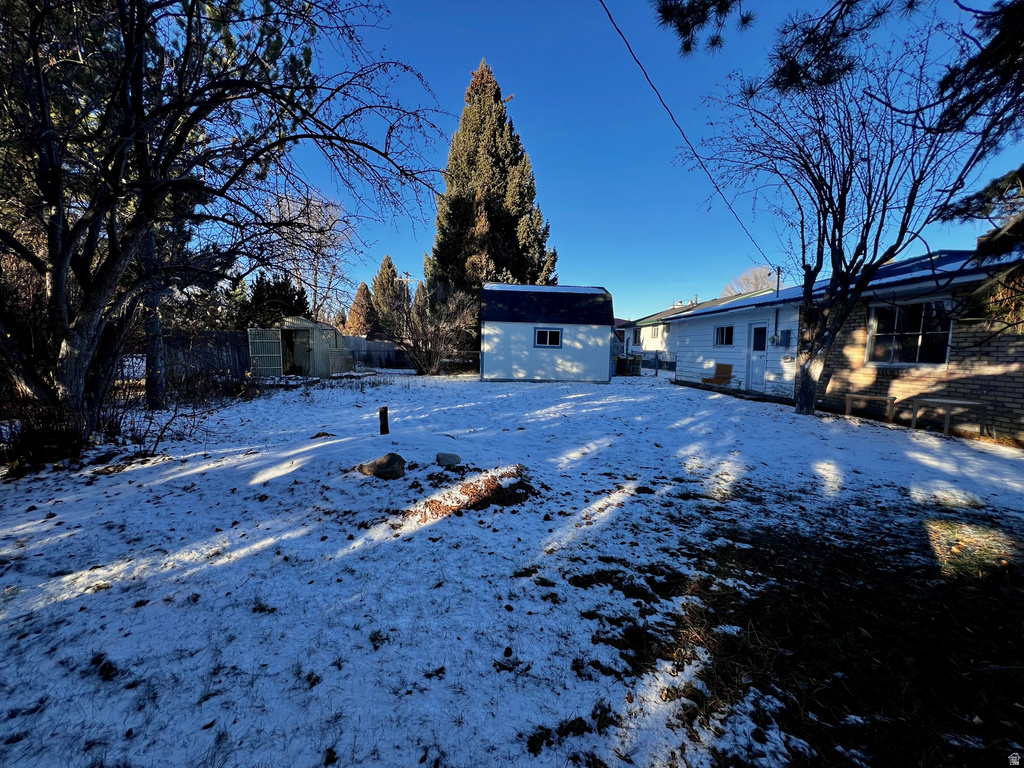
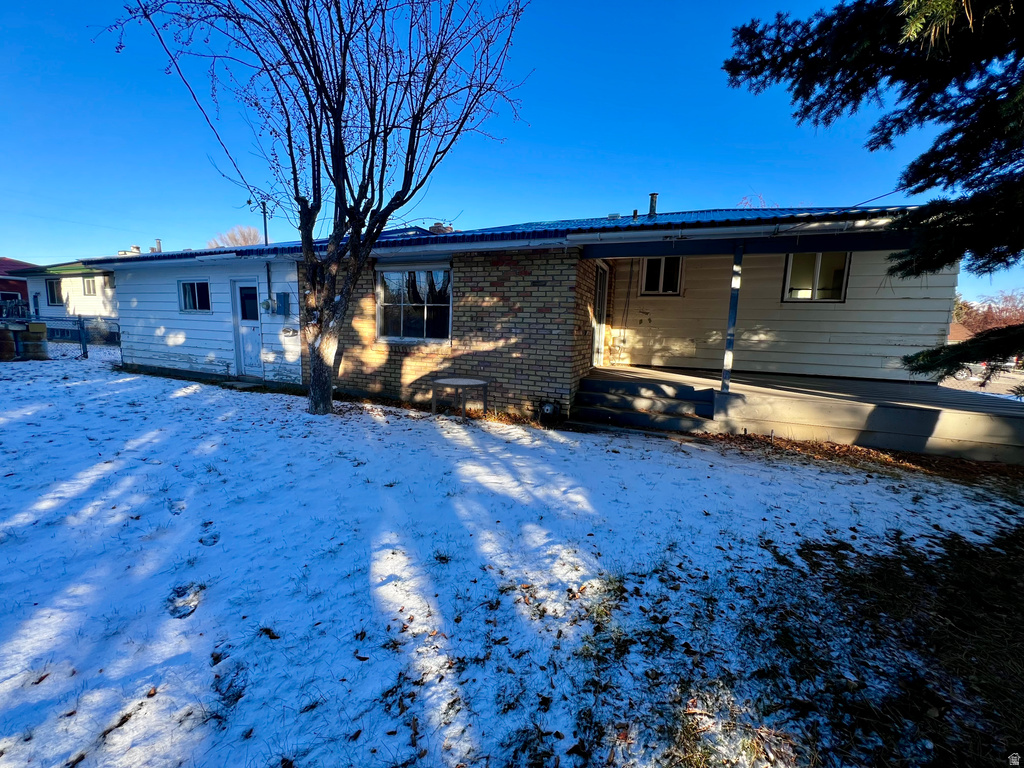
lounge chair: present [699,363,736,390] -> none [158,337,221,380]
bench: present [846,394,897,420] -> none [363,377,412,404]

